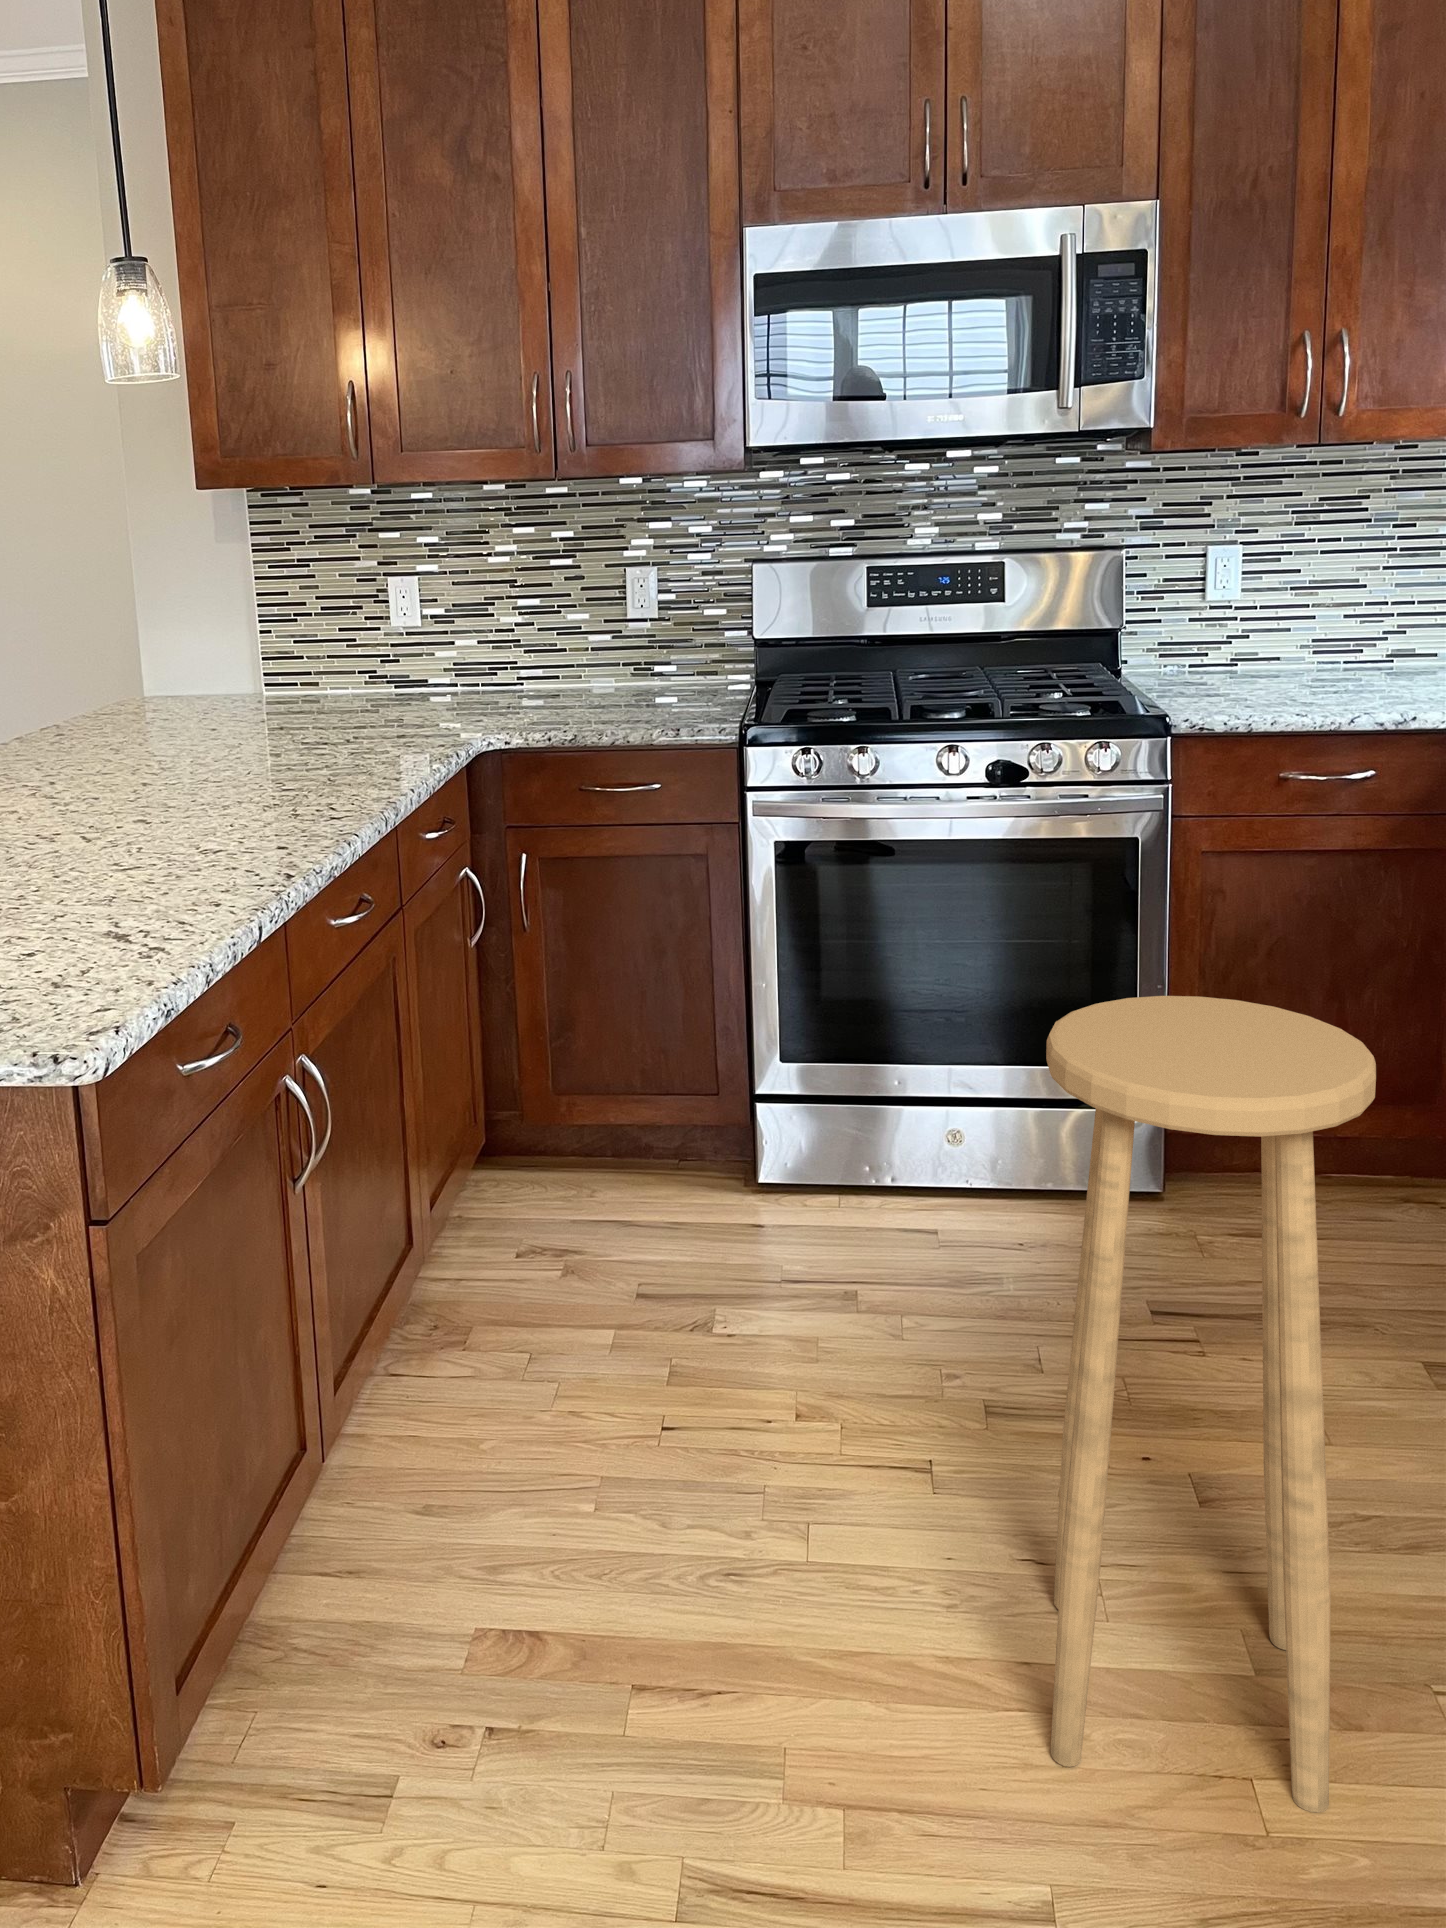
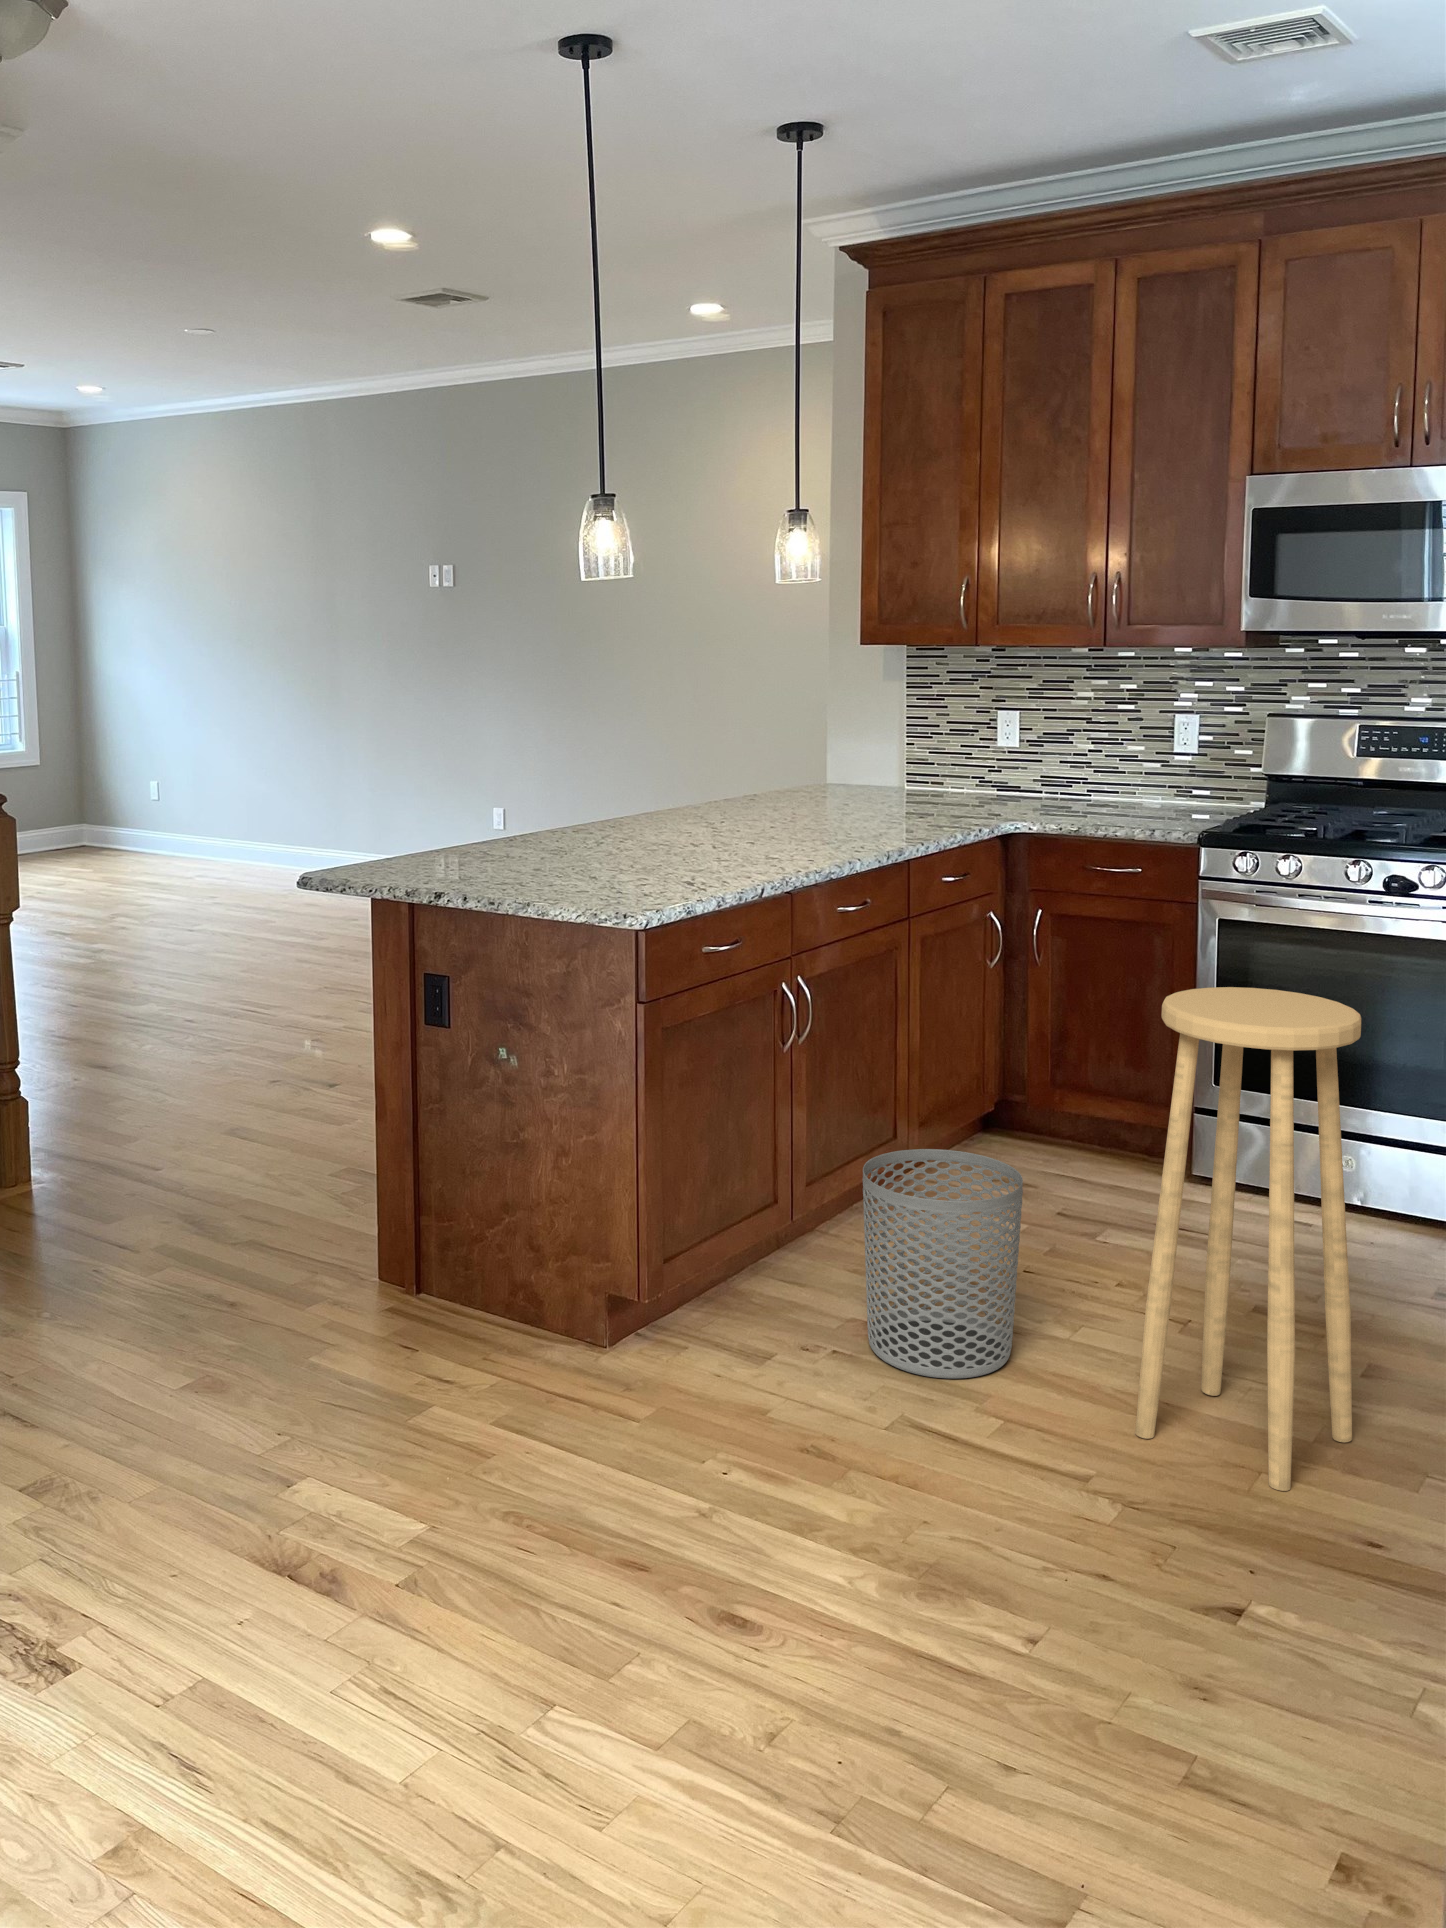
waste bin: none [517,1318,788,1750] -> present [863,1149,1023,1379]

